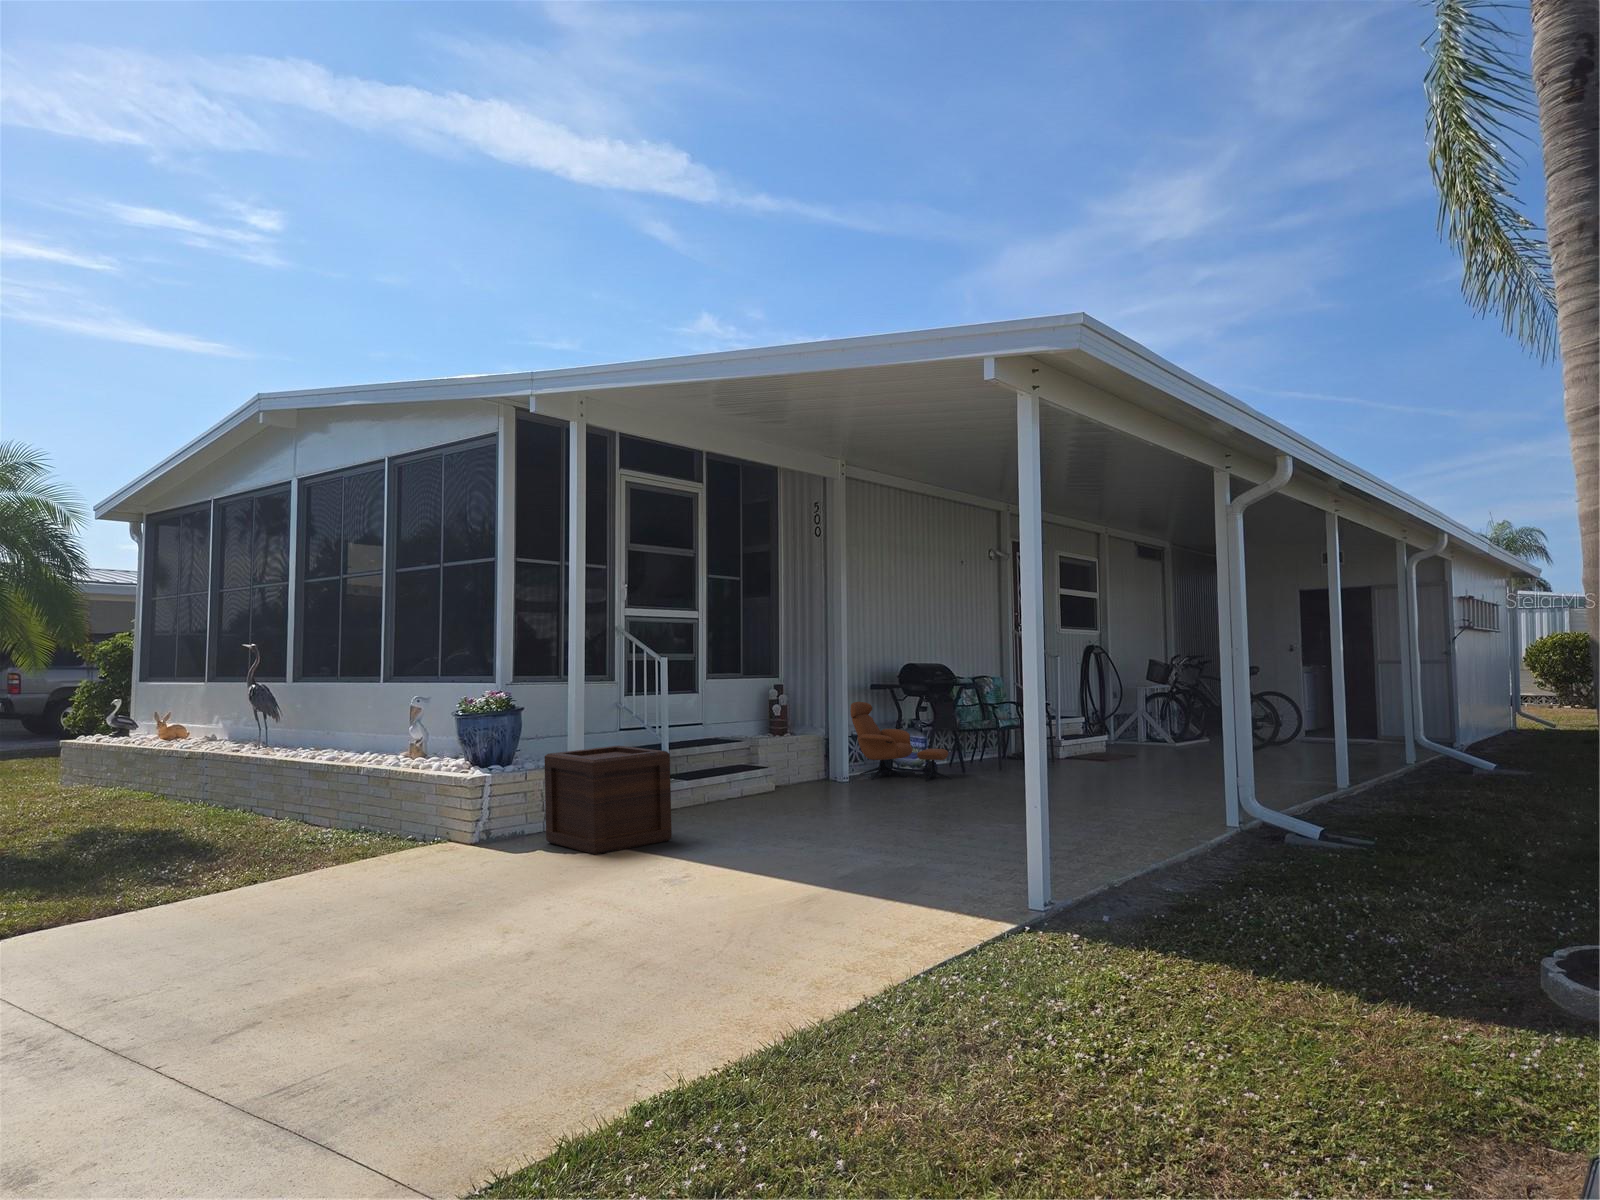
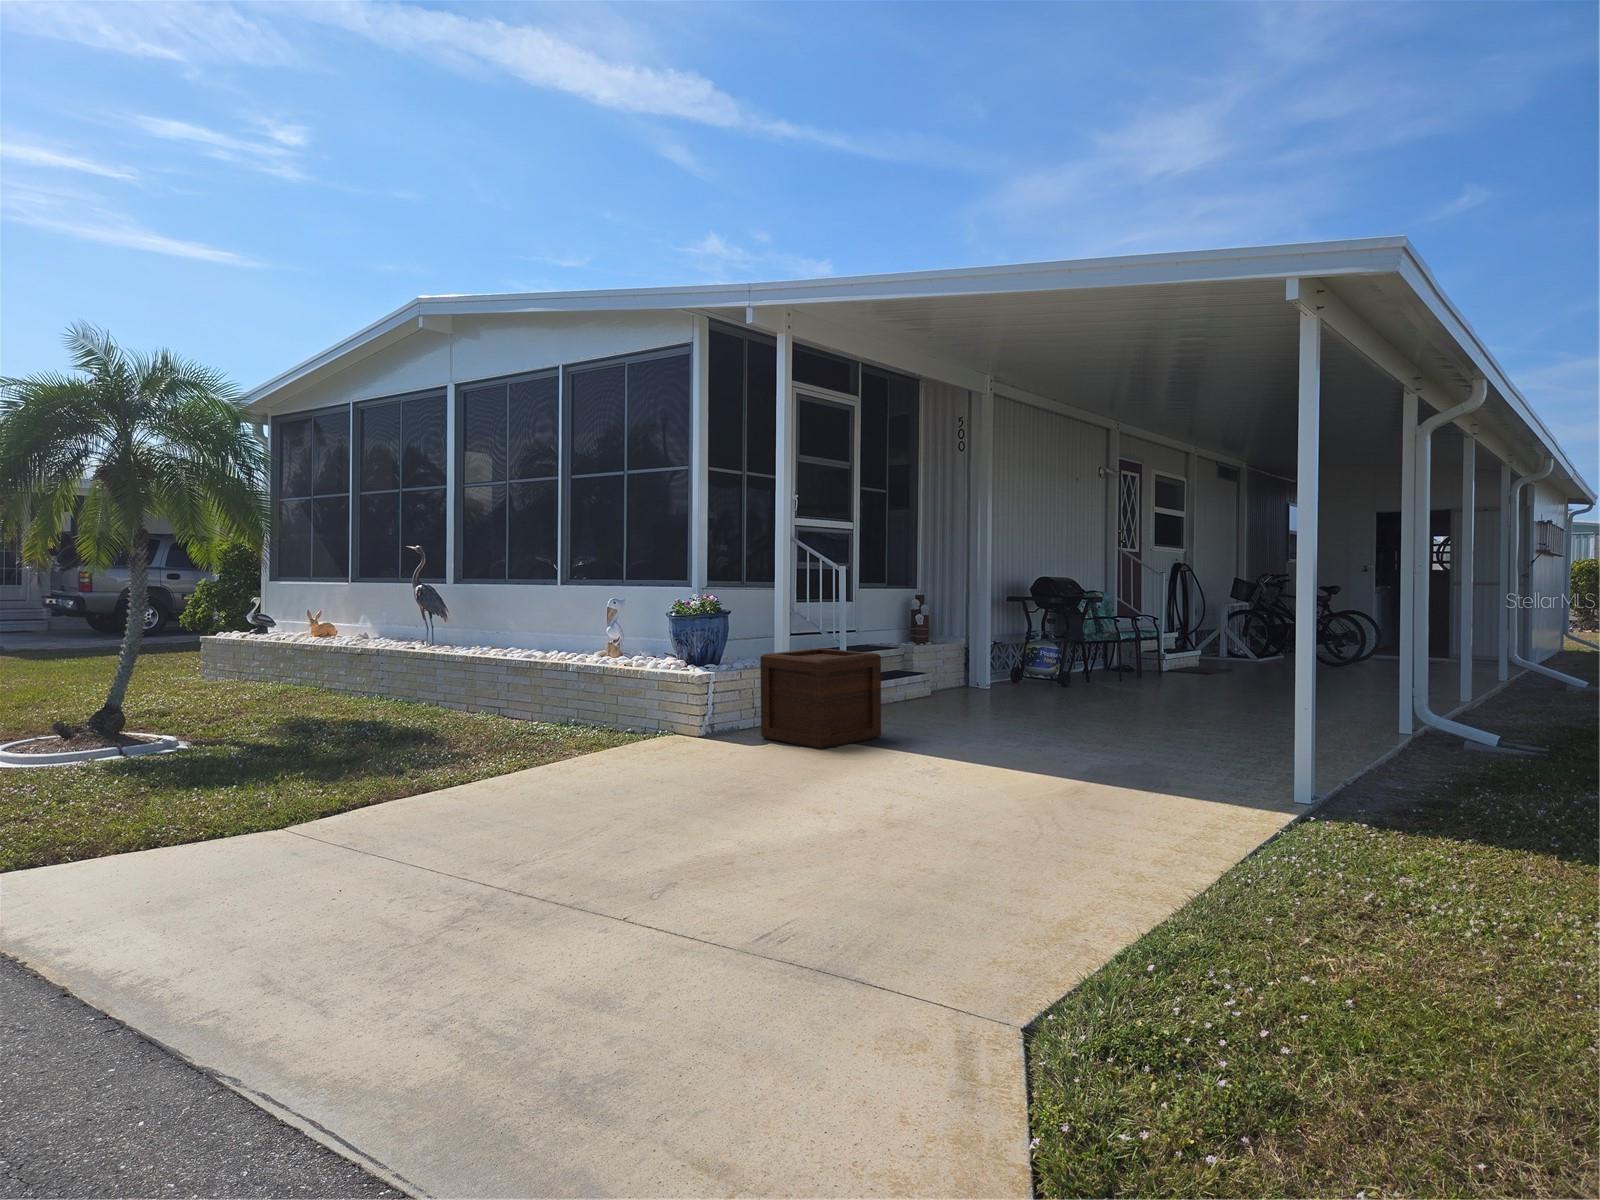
lounge chair: present [850,702,952,781] -> none [994,612,1094,688]

